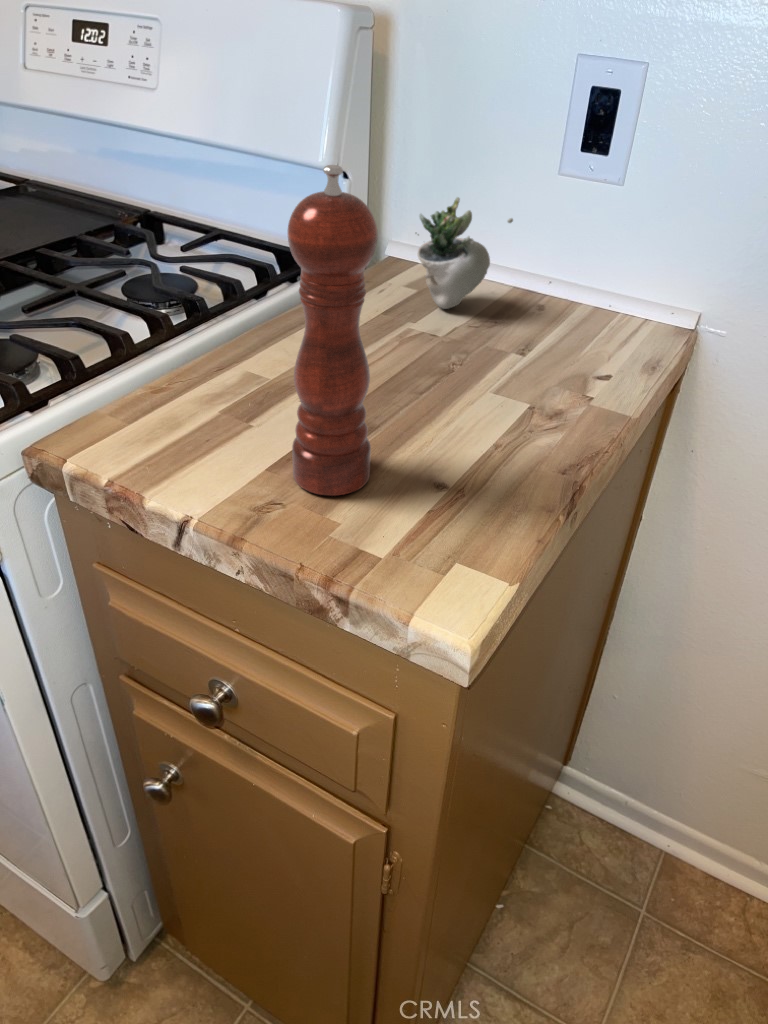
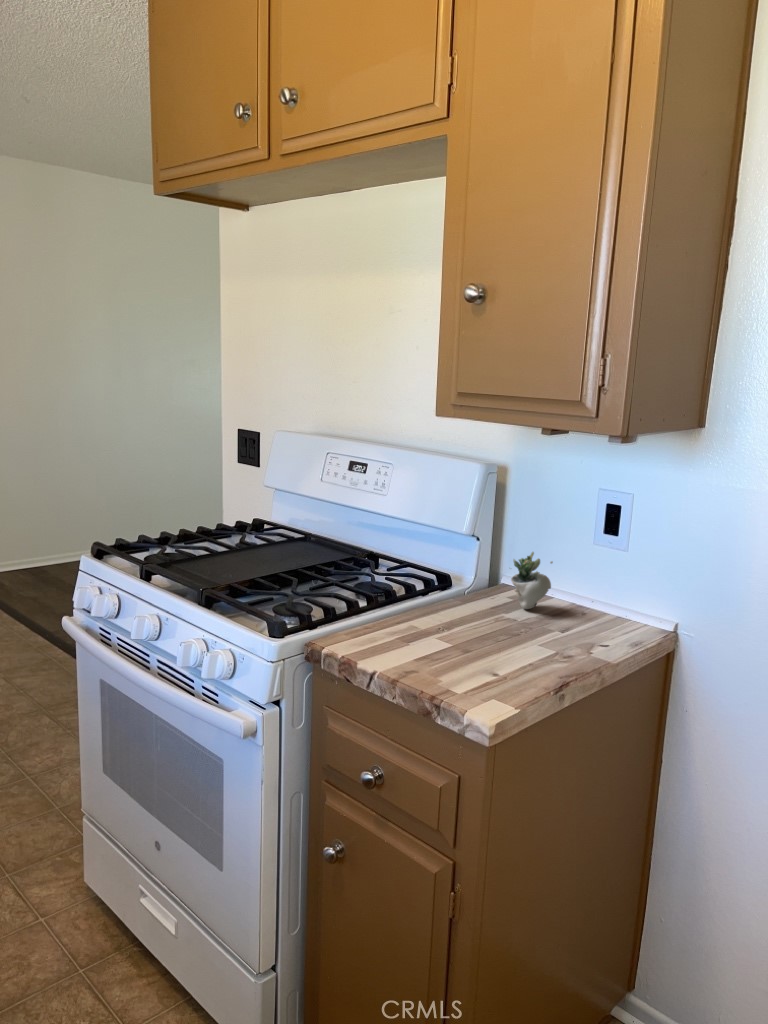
pepper mill: present [288,165,378,496] -> none [426,531,469,672]

